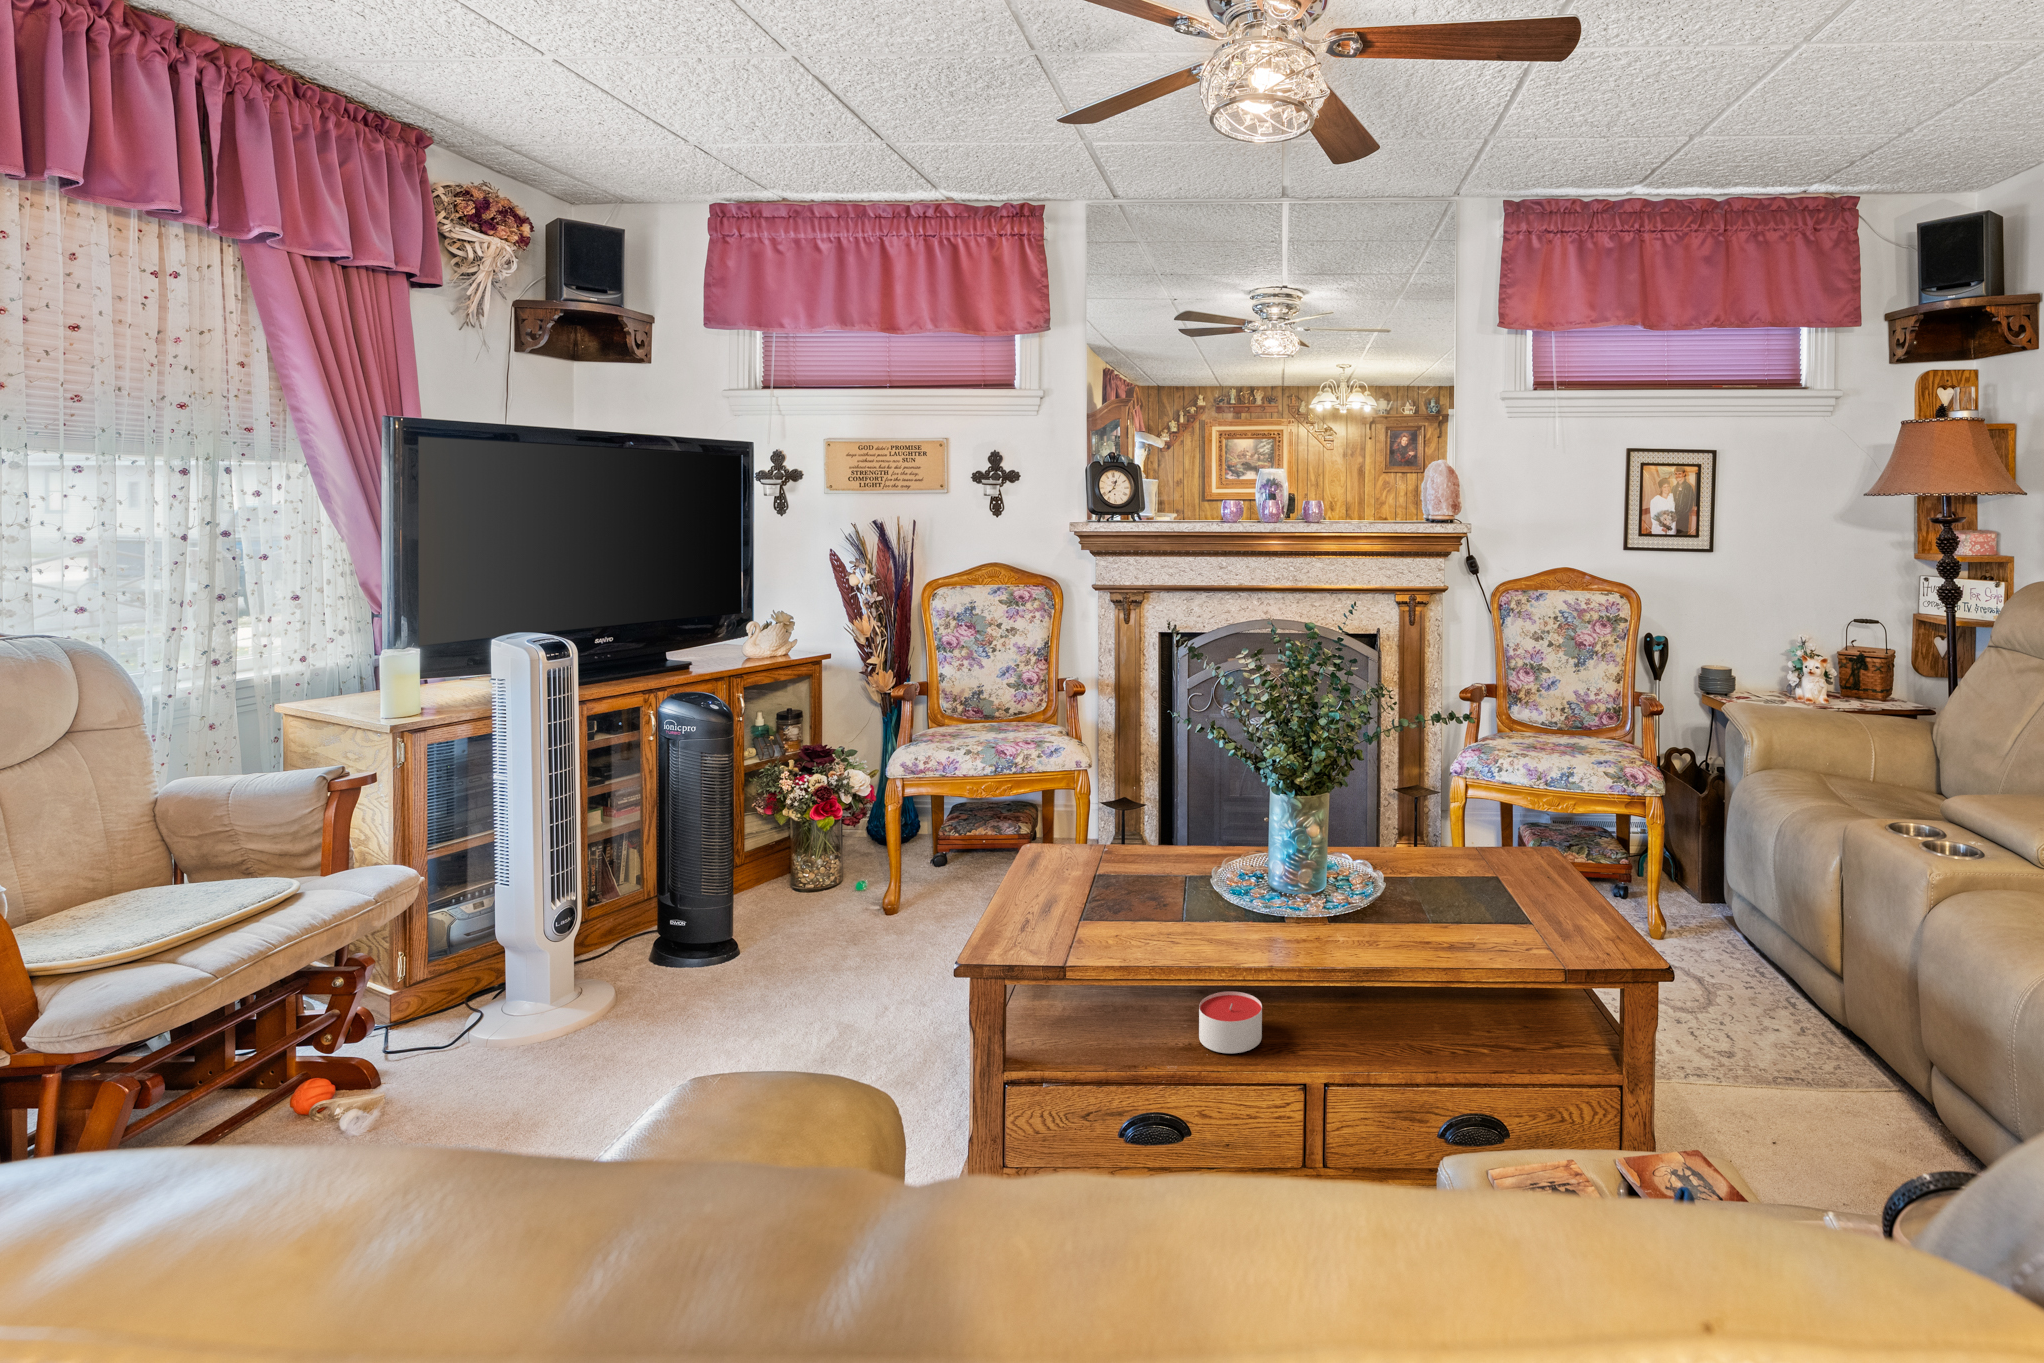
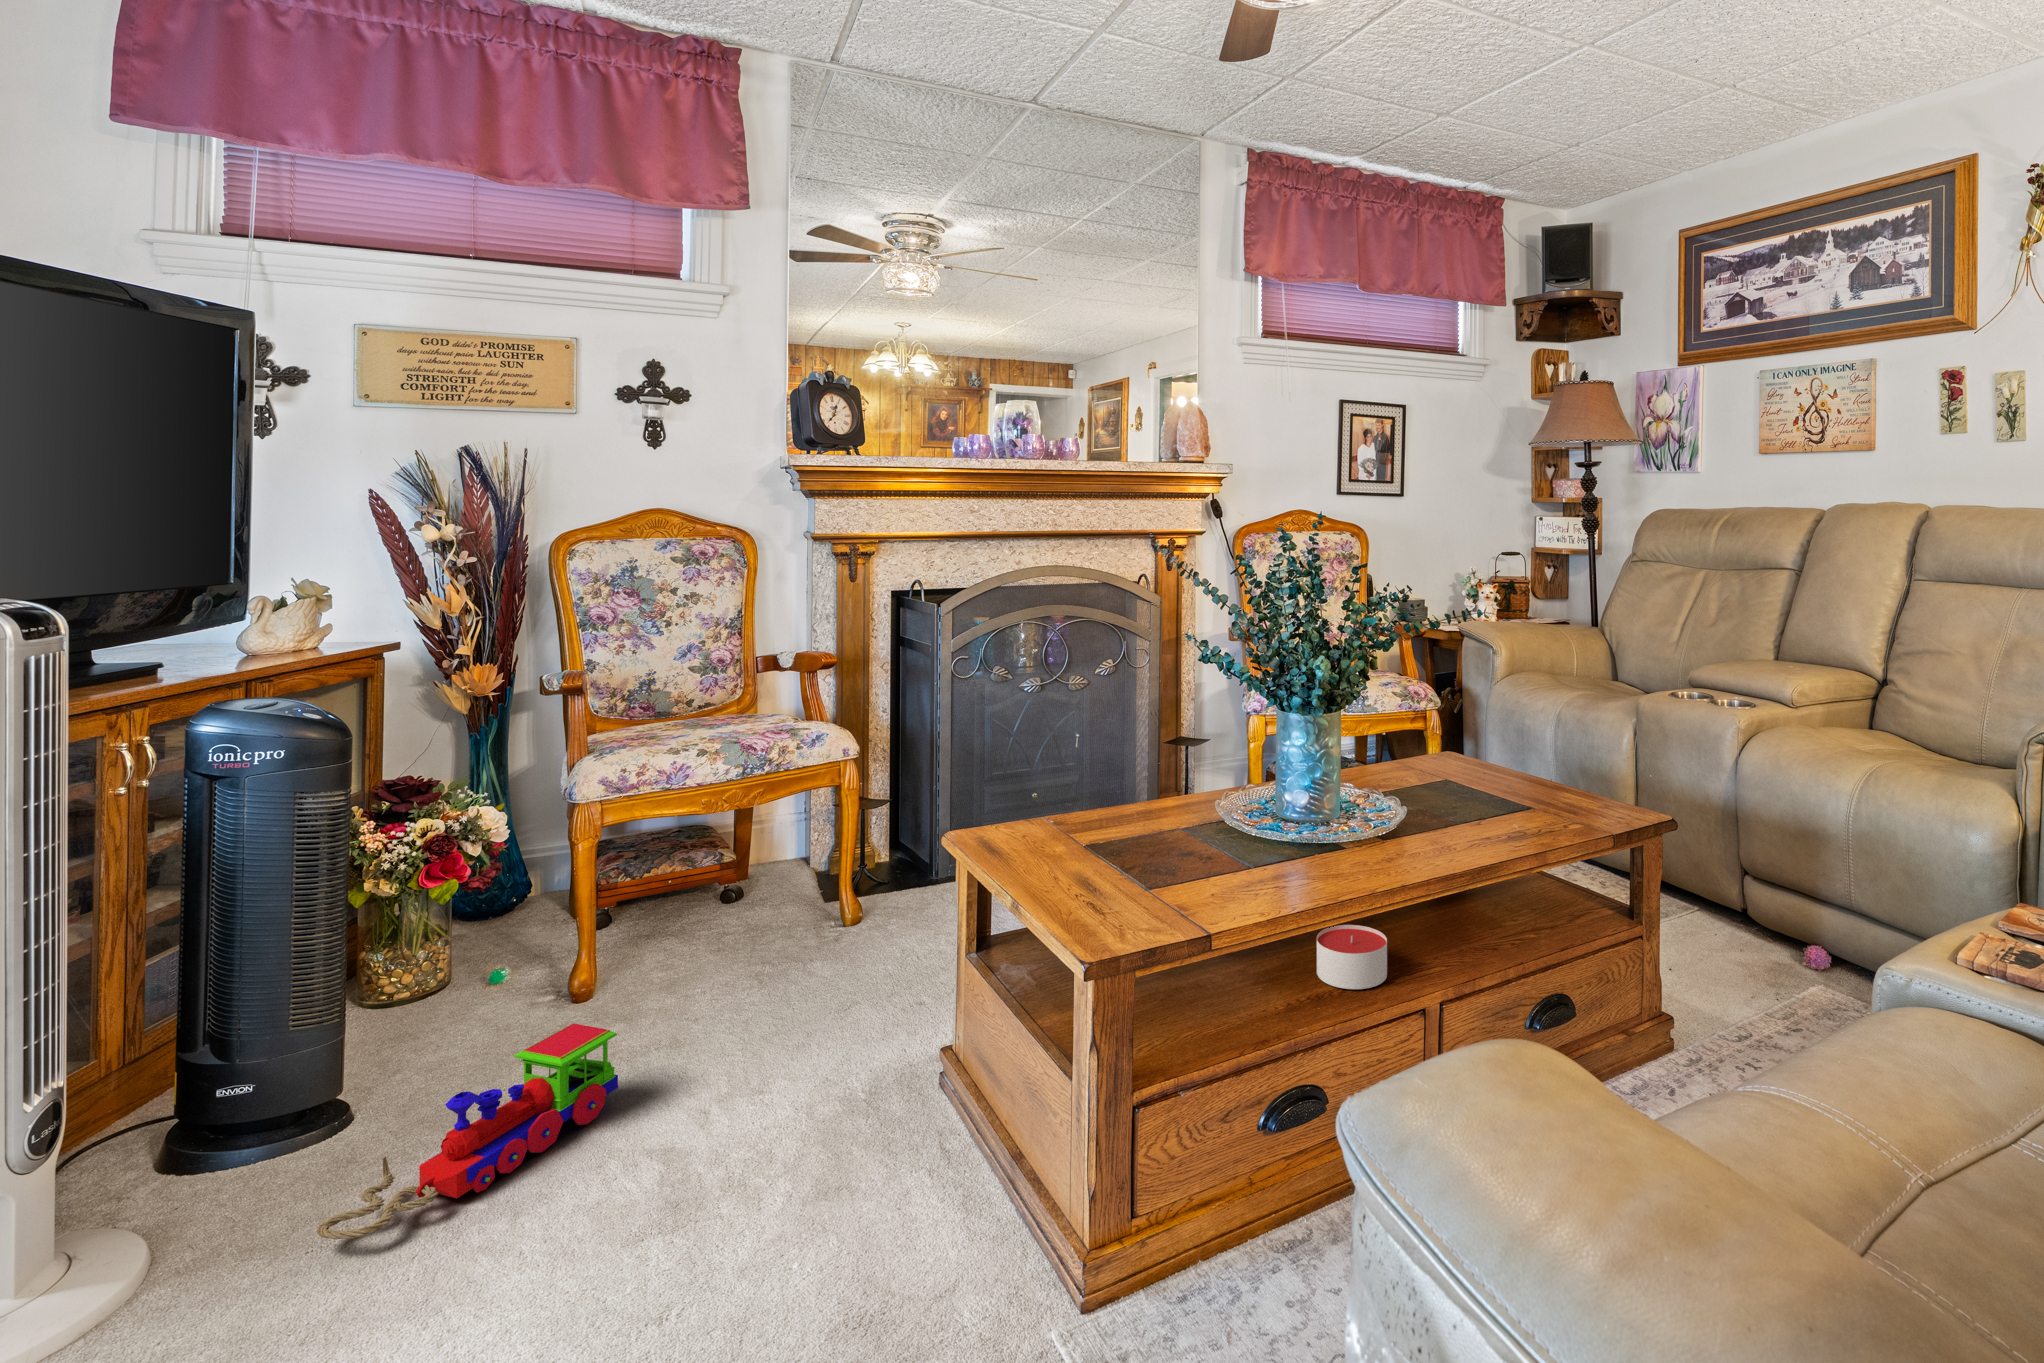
toy train: none [659,926,842,1022] -> present [317,1023,618,1240]

